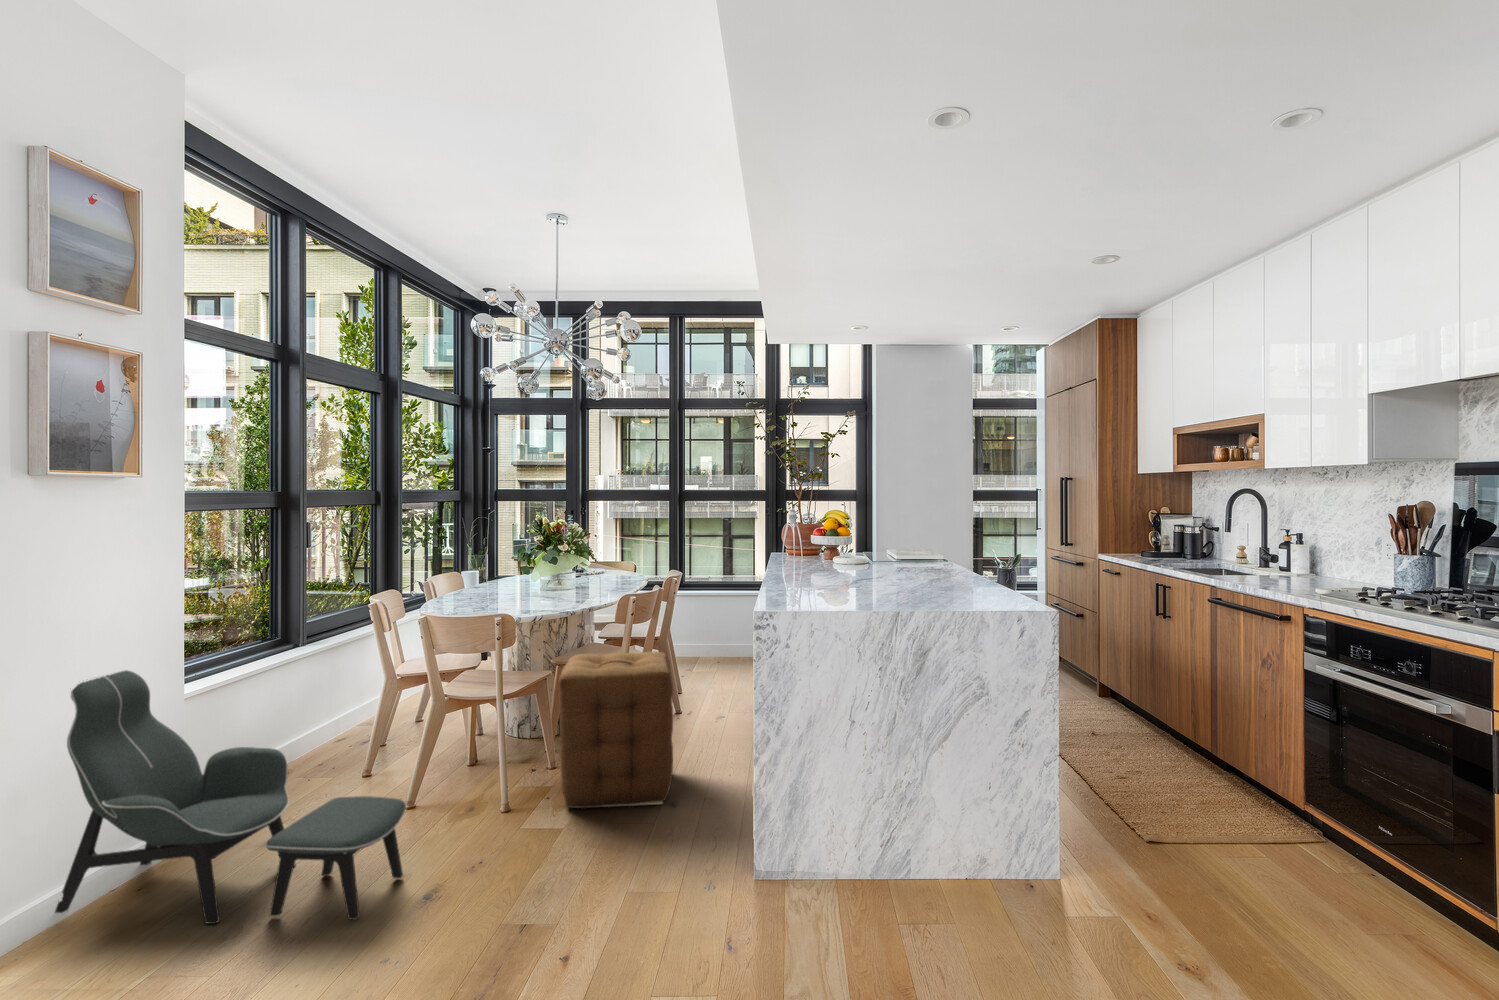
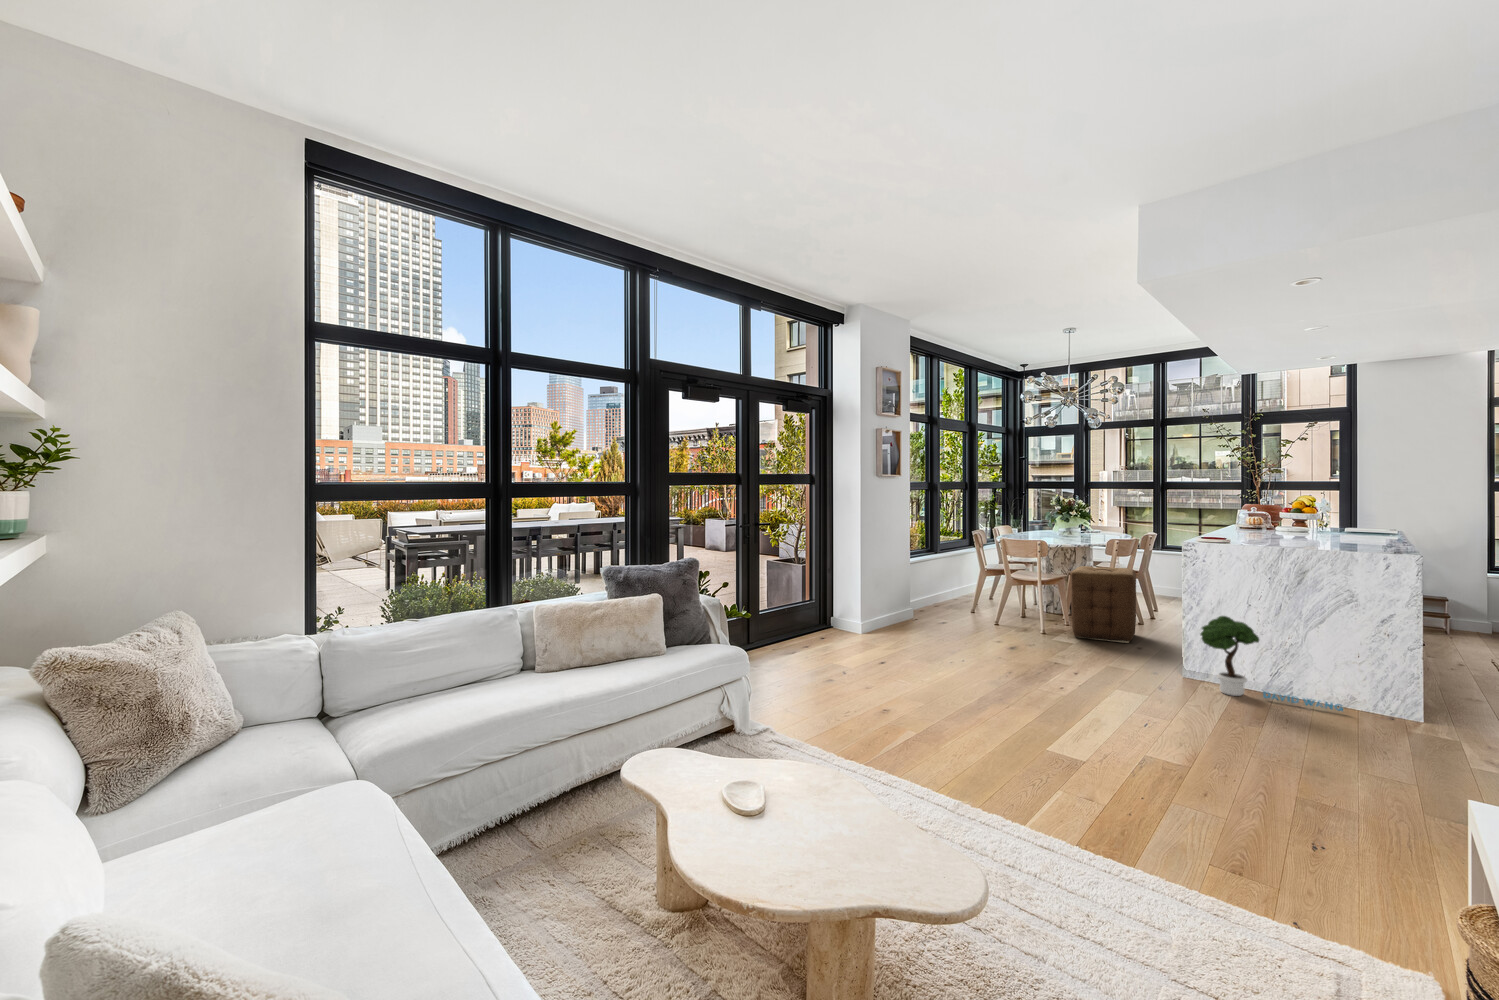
lounge chair: present [55,670,406,924] -> none [881,550,1002,648]
potted tree: none [814,778,1047,952] -> present [1200,616,1343,711]

